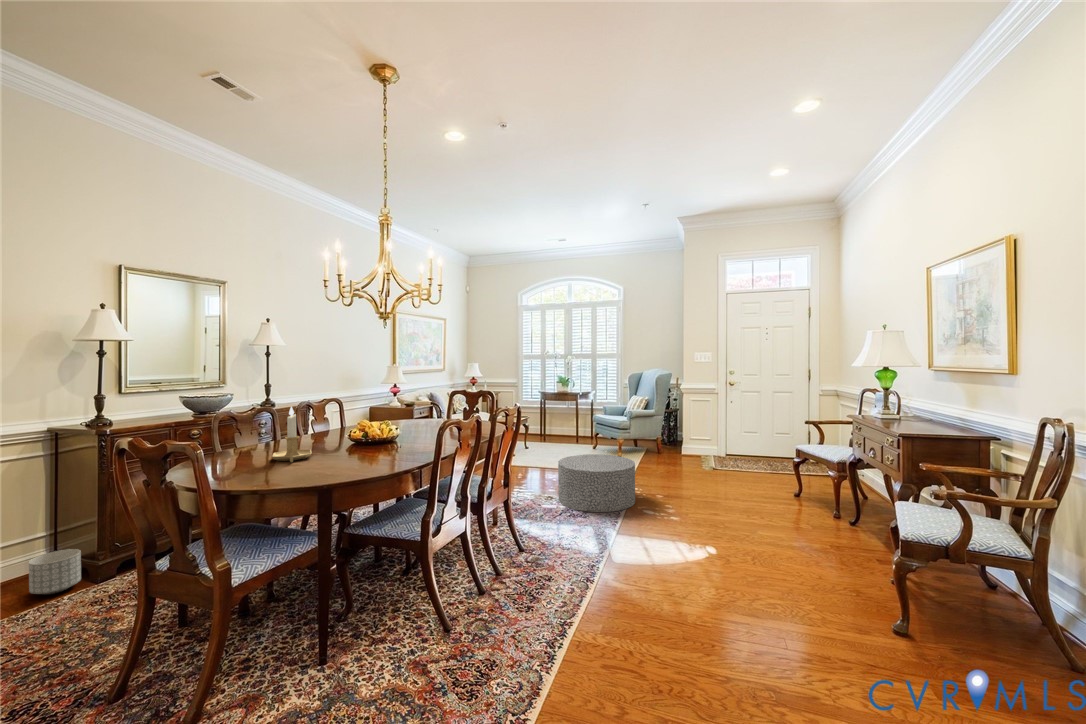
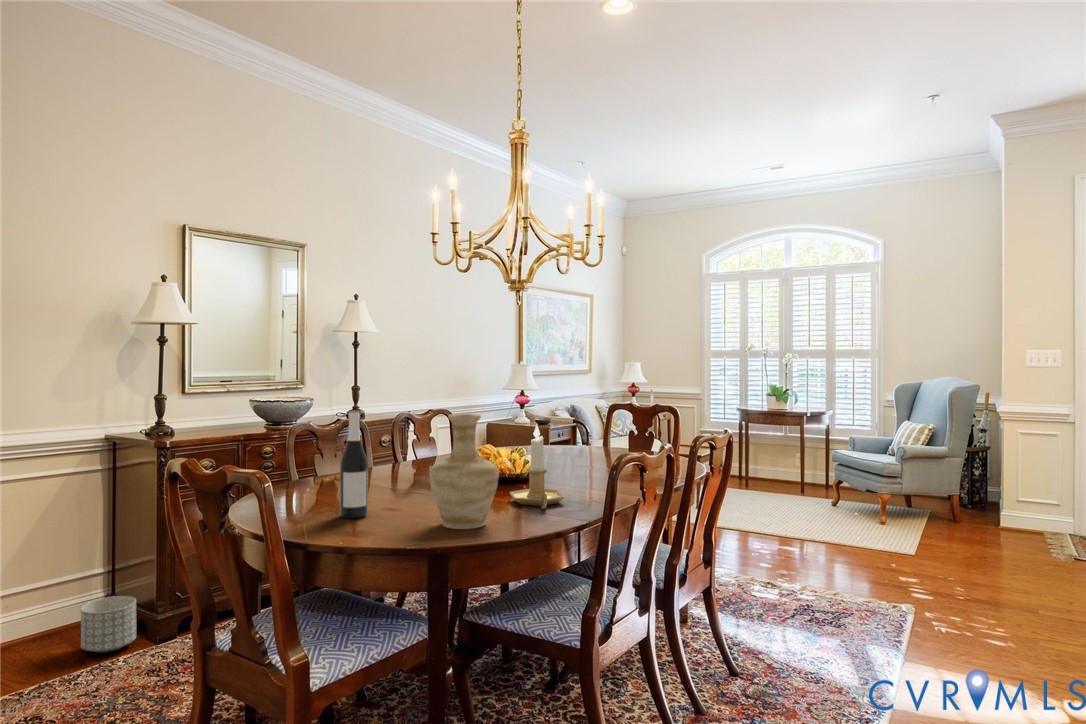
vase: none [316,398,365,473] -> present [429,414,499,529]
wine bottle: none [250,399,272,472] -> present [340,411,368,518]
candlestick: present [272,407,311,463] -> present [510,425,565,509]
ottoman: present [558,454,635,512] -> none [784,518,925,620]

